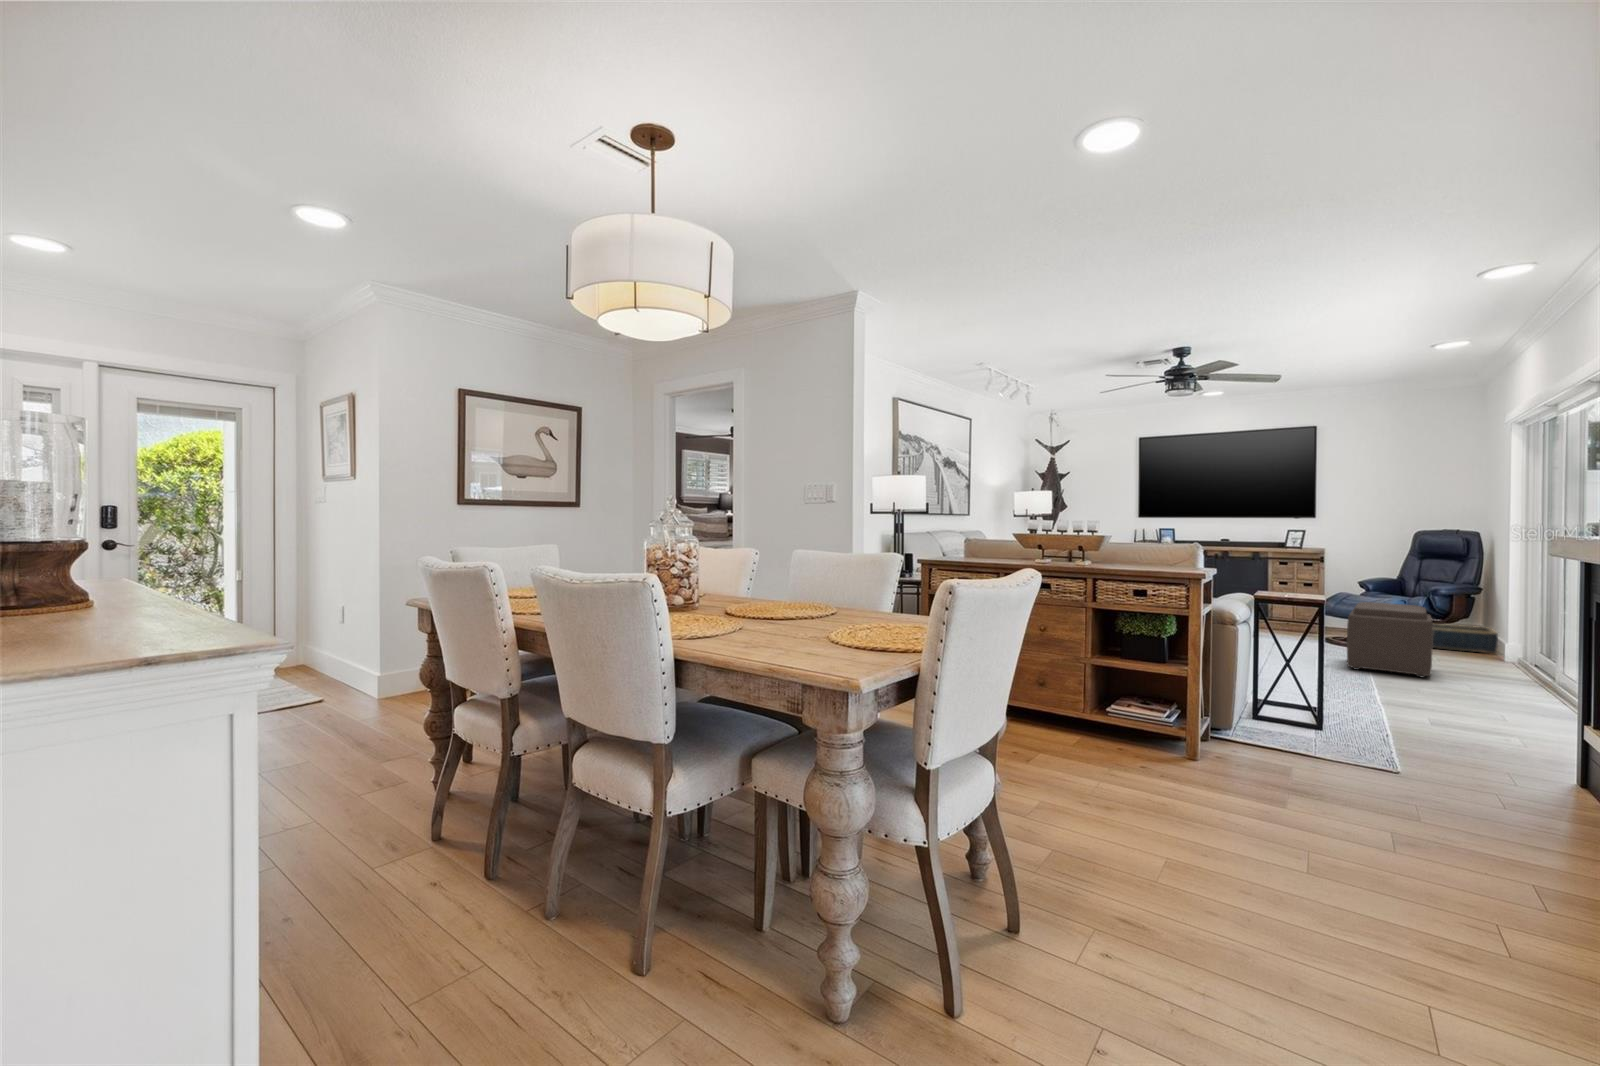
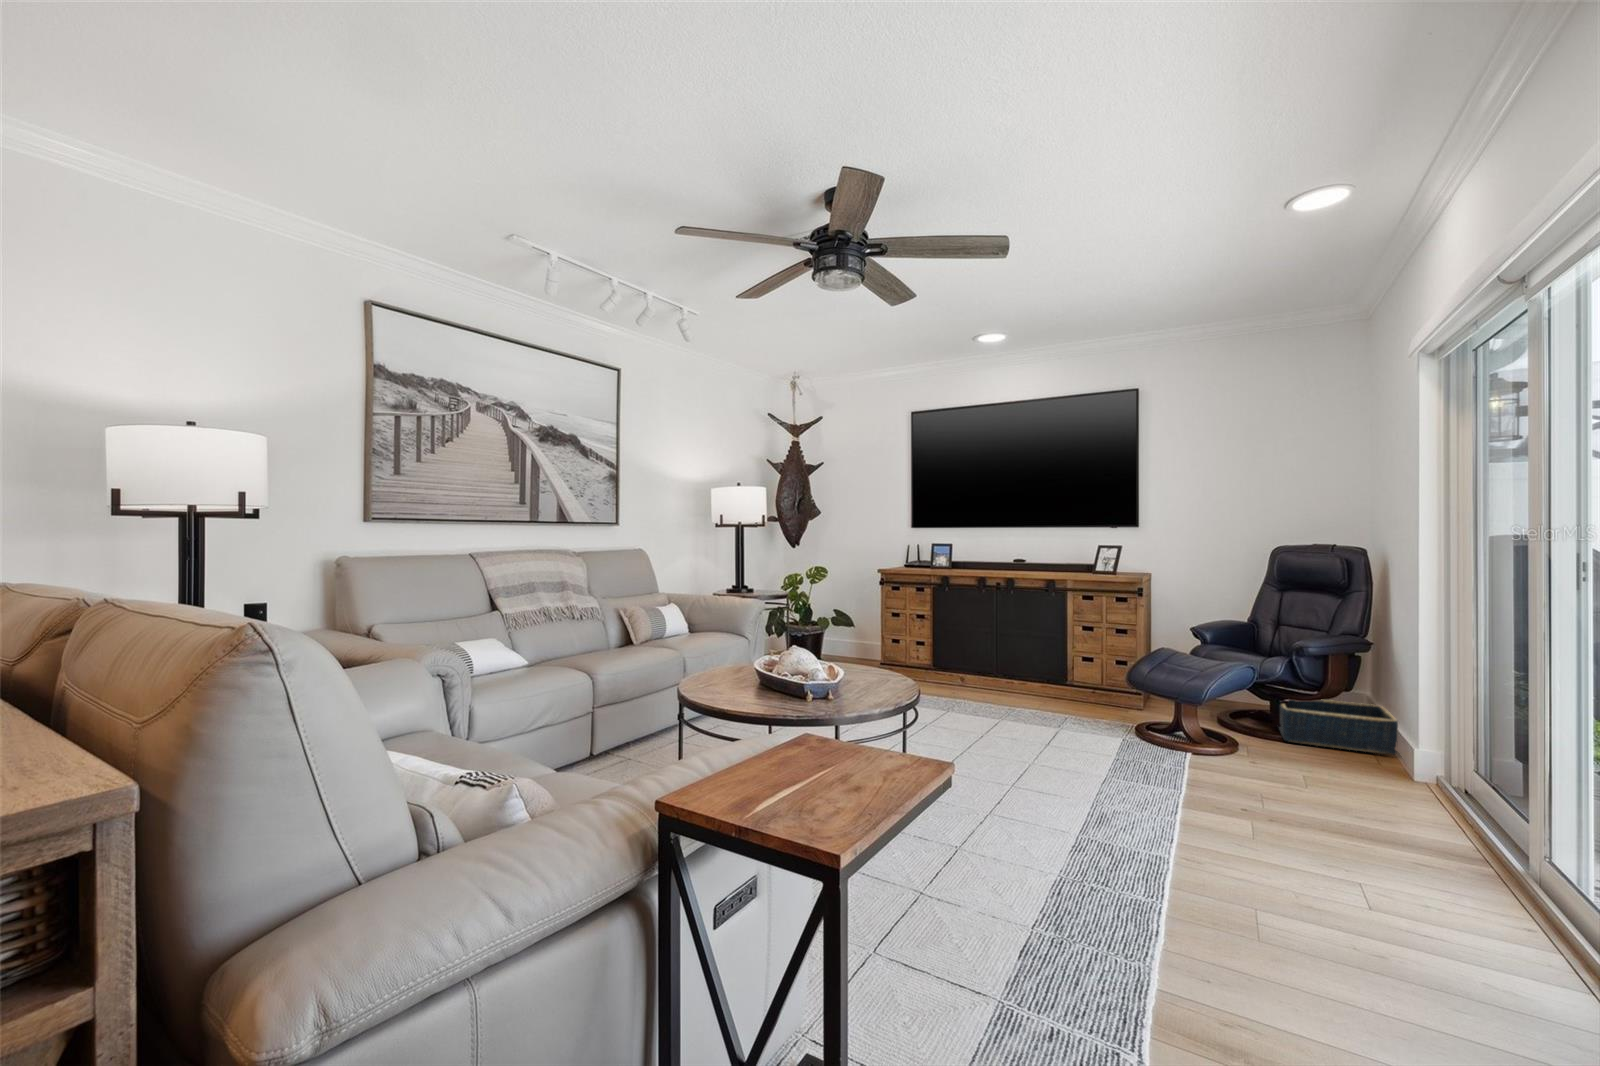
ottoman: present [1347,602,1433,677] -> none [1142,683,1291,849]

